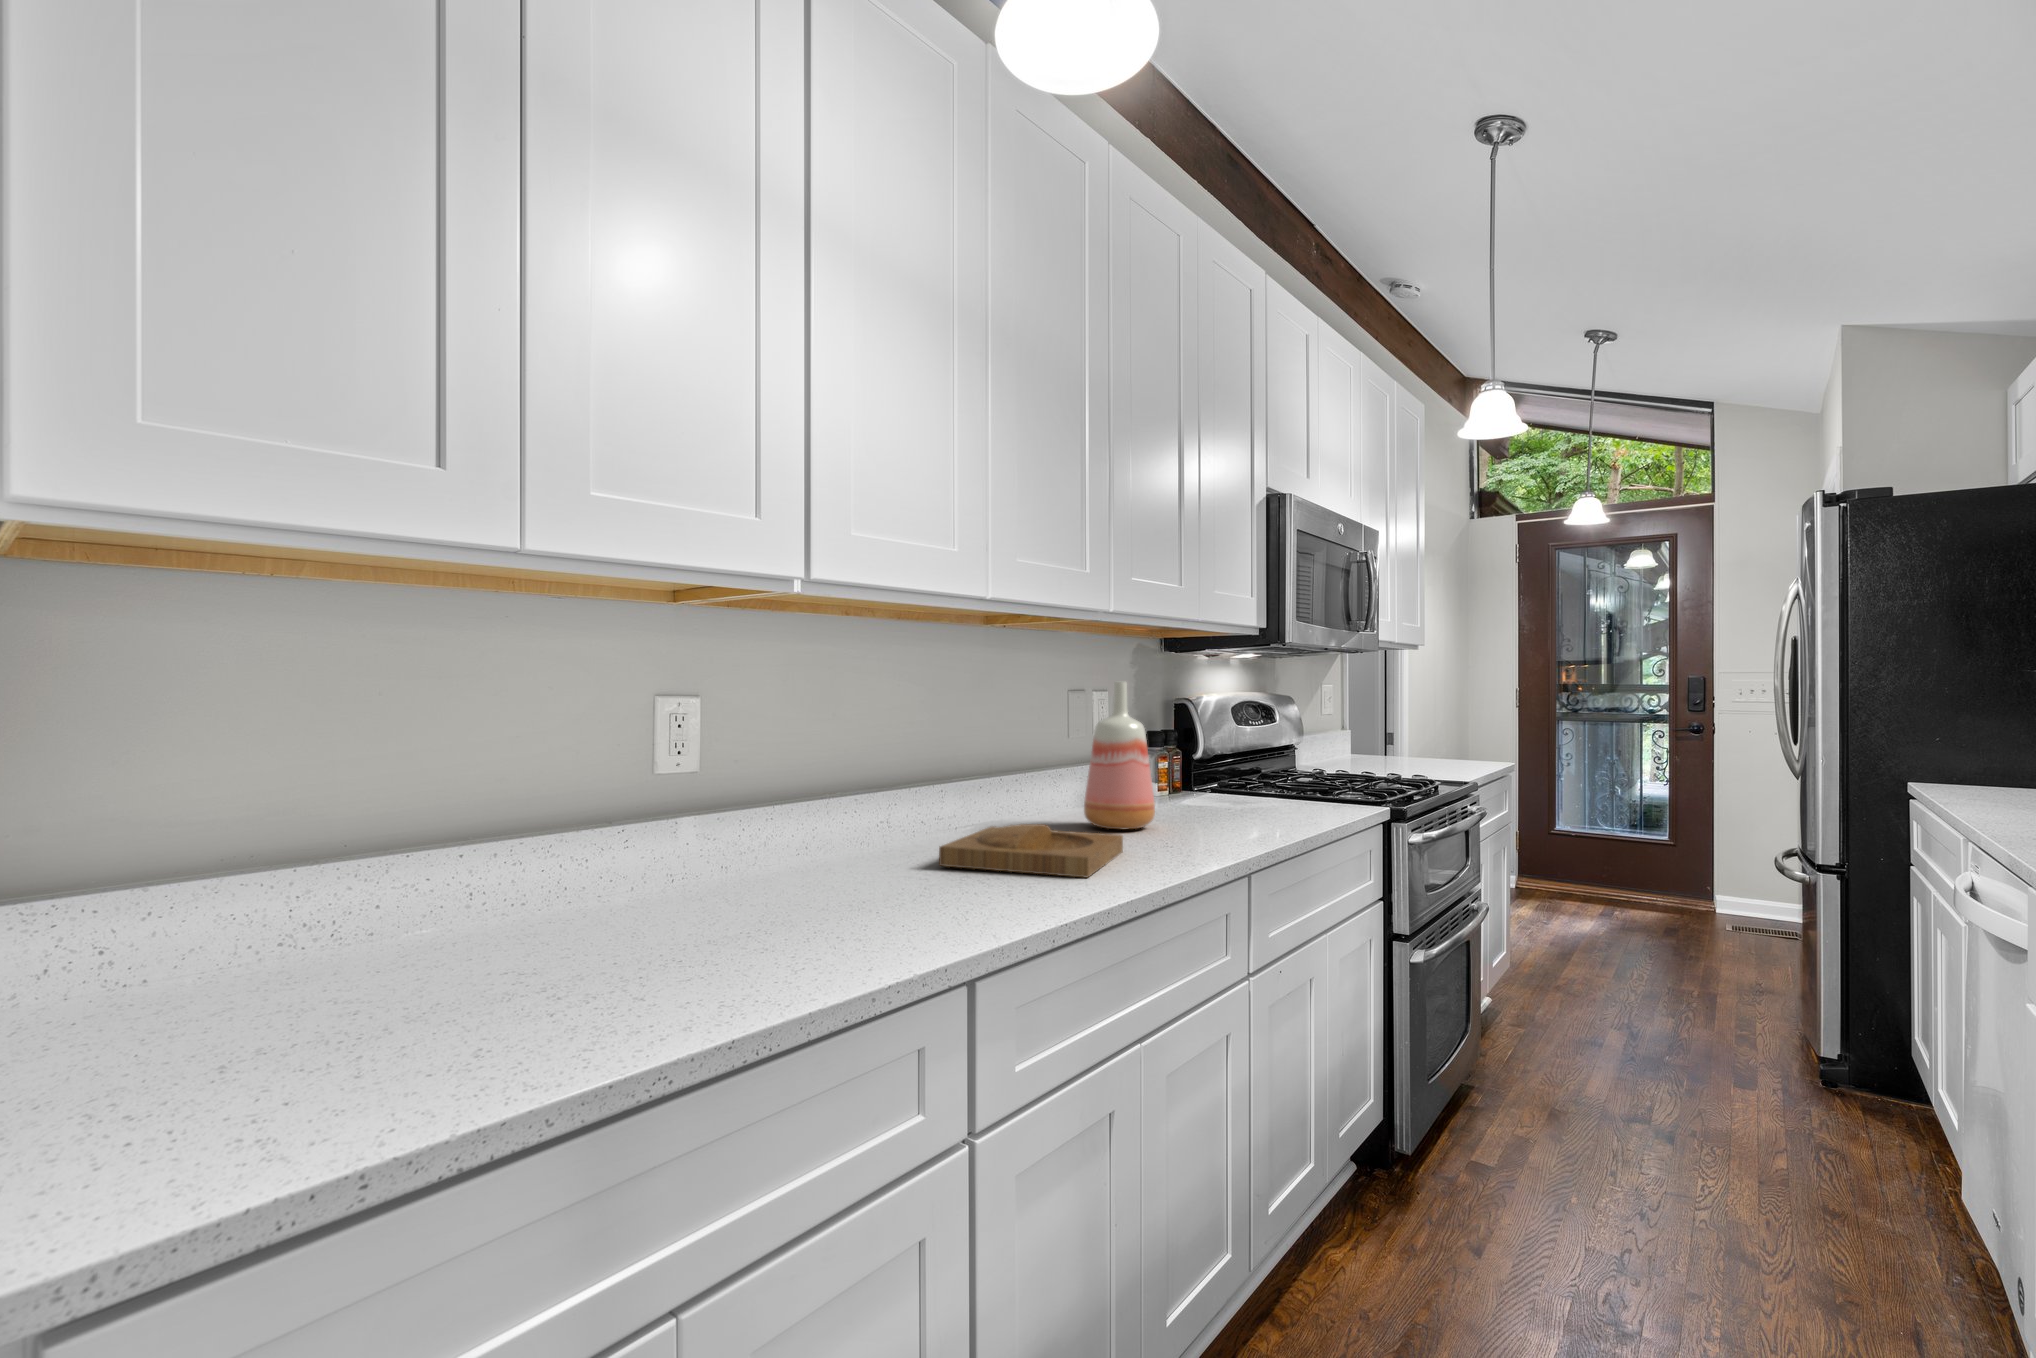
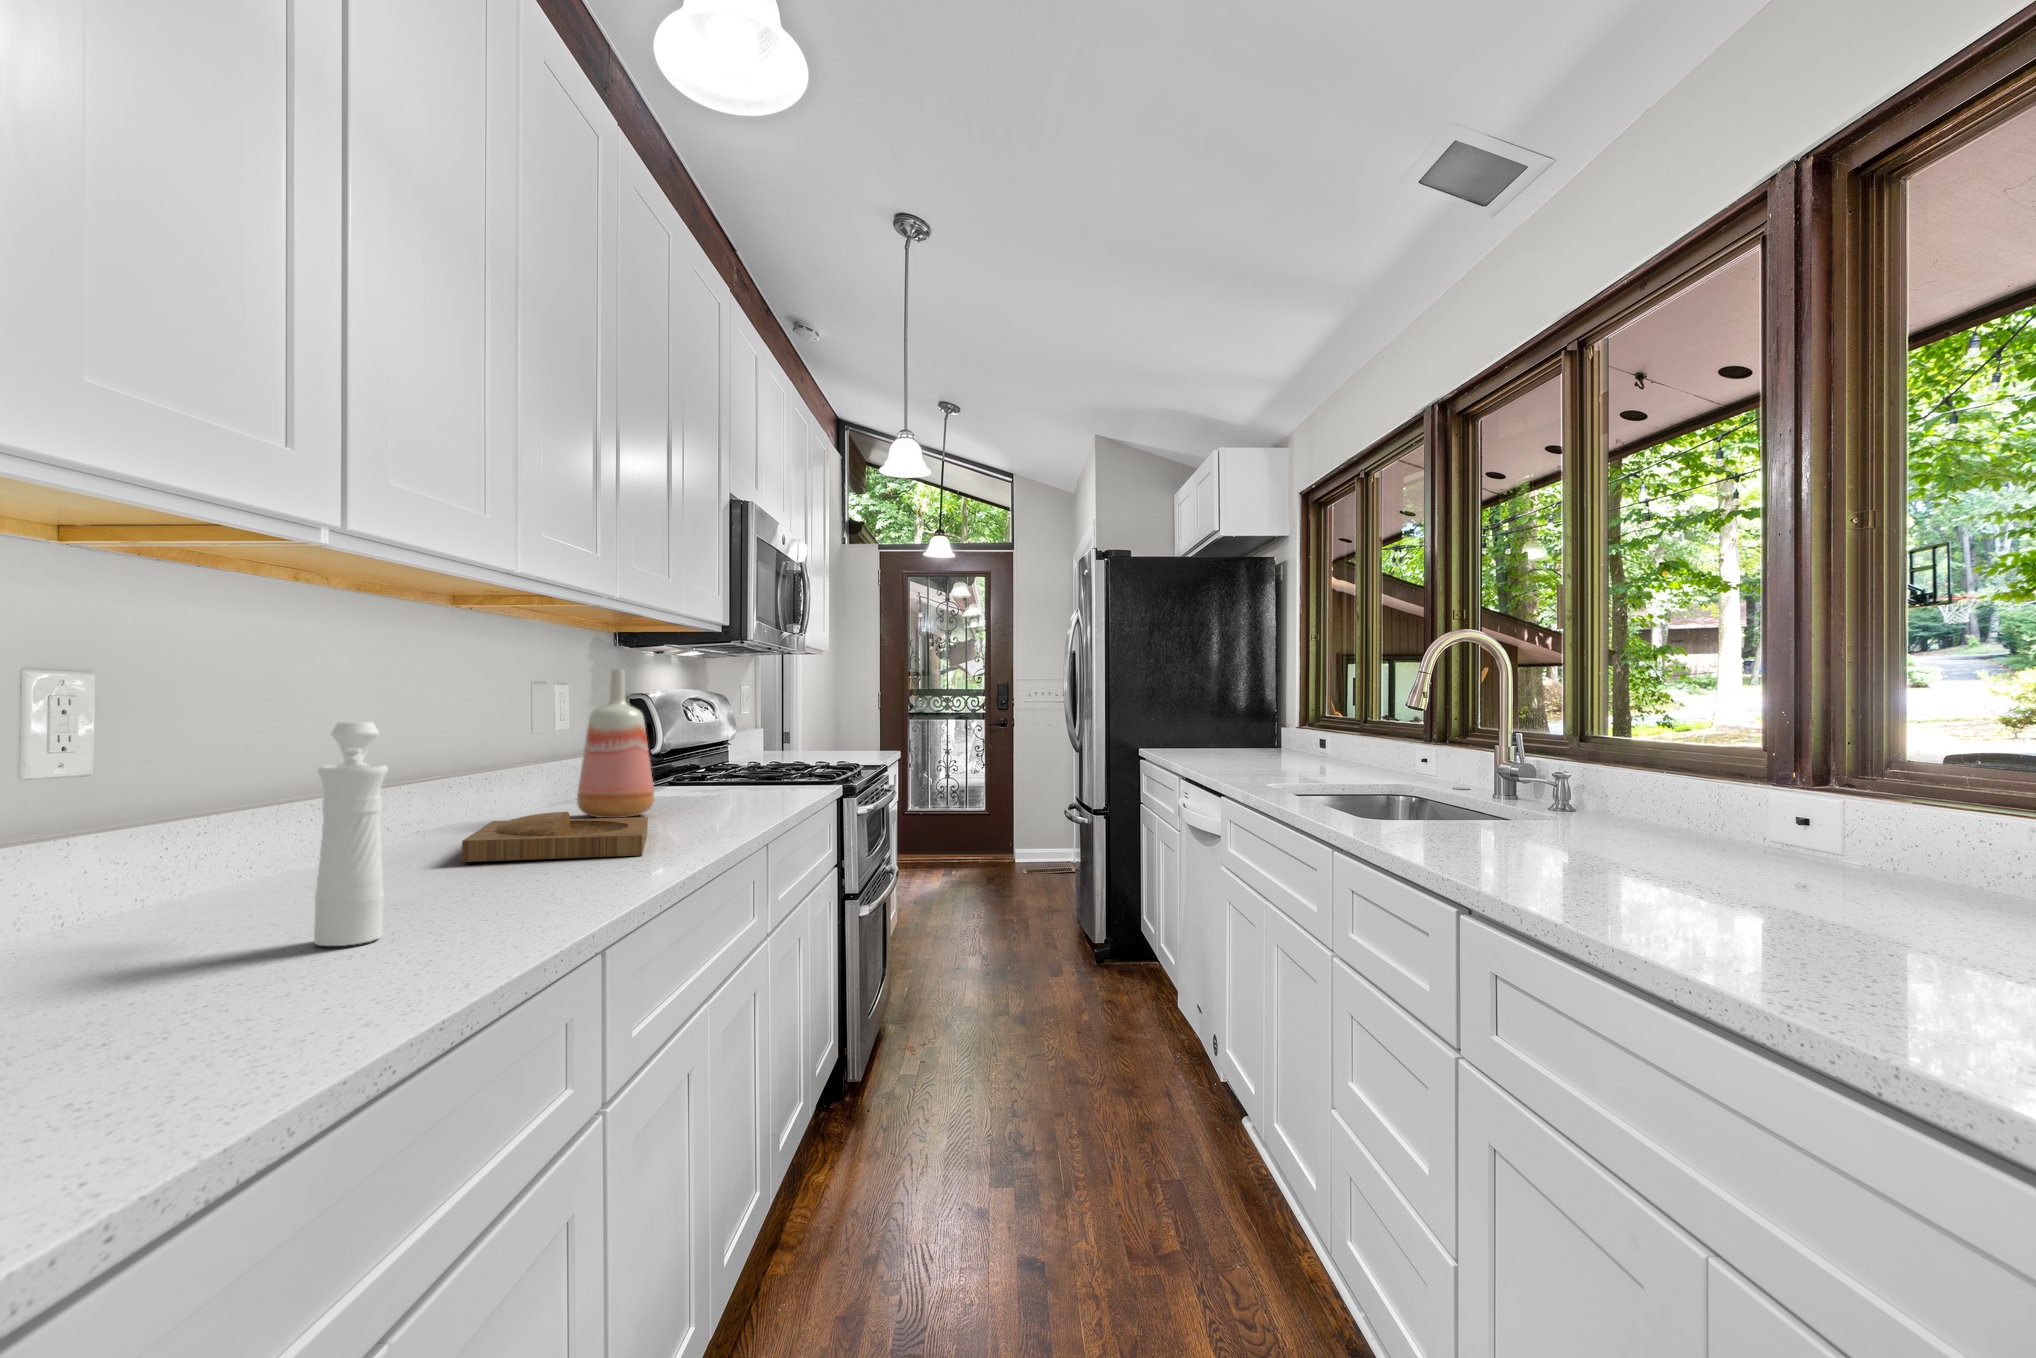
pepper mill: none [750,744,823,942] -> present [314,722,388,946]

